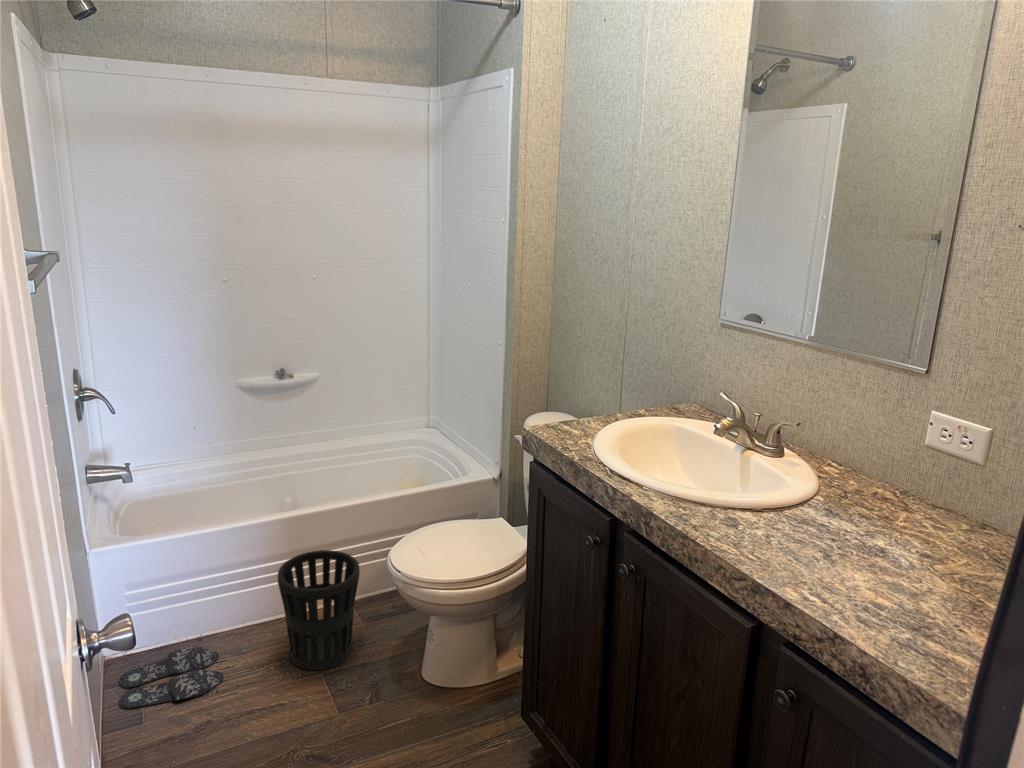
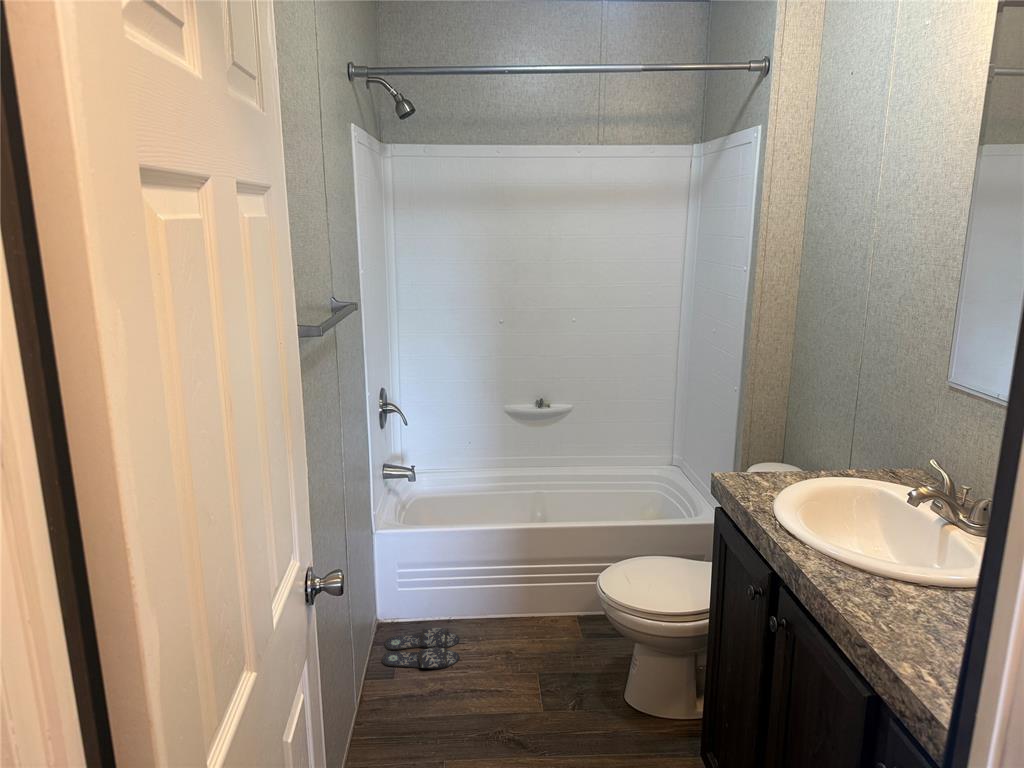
wastebasket: present [278,550,360,670] -> none [508,564,578,672]

